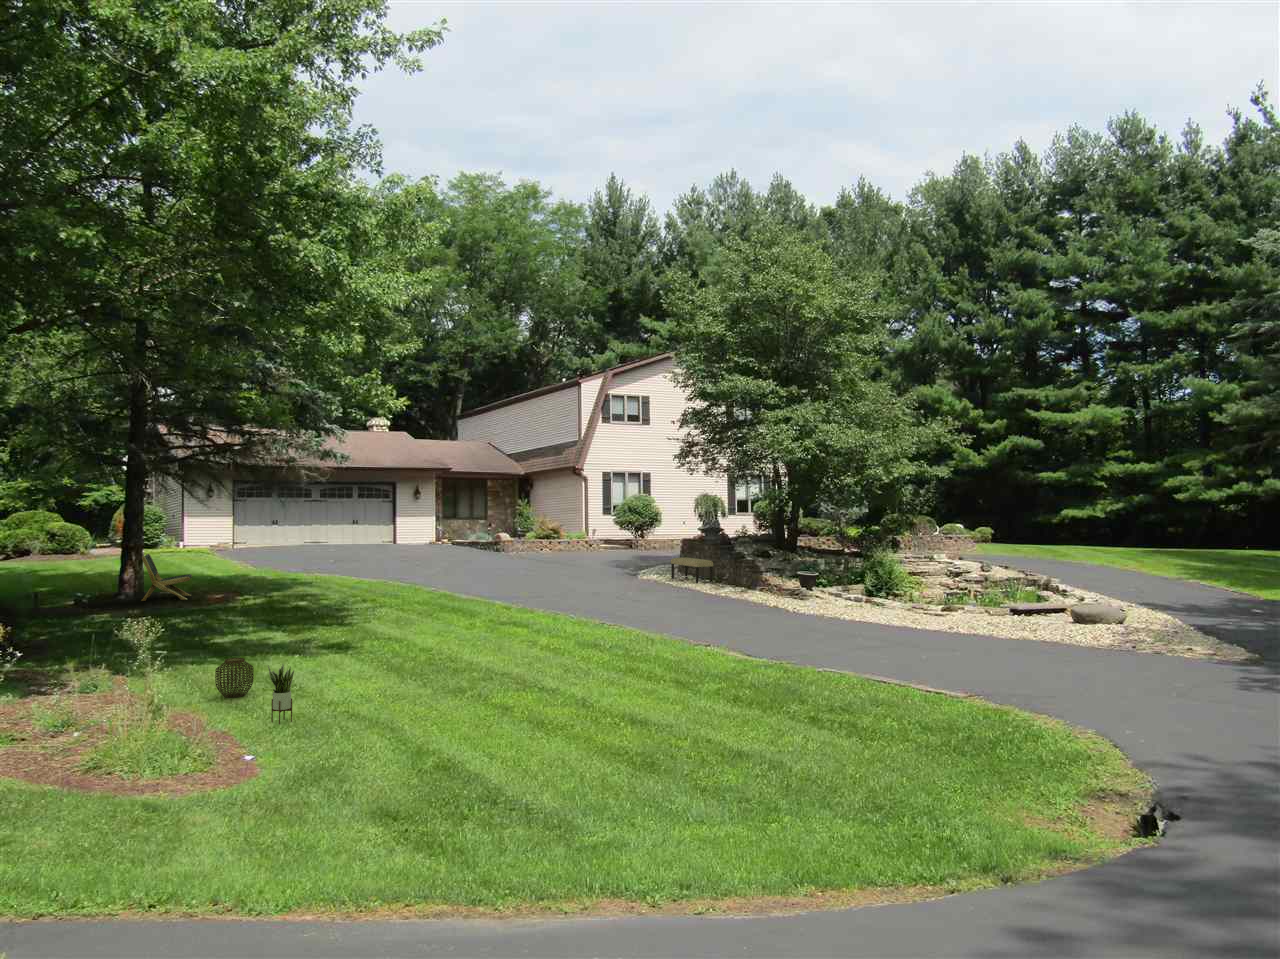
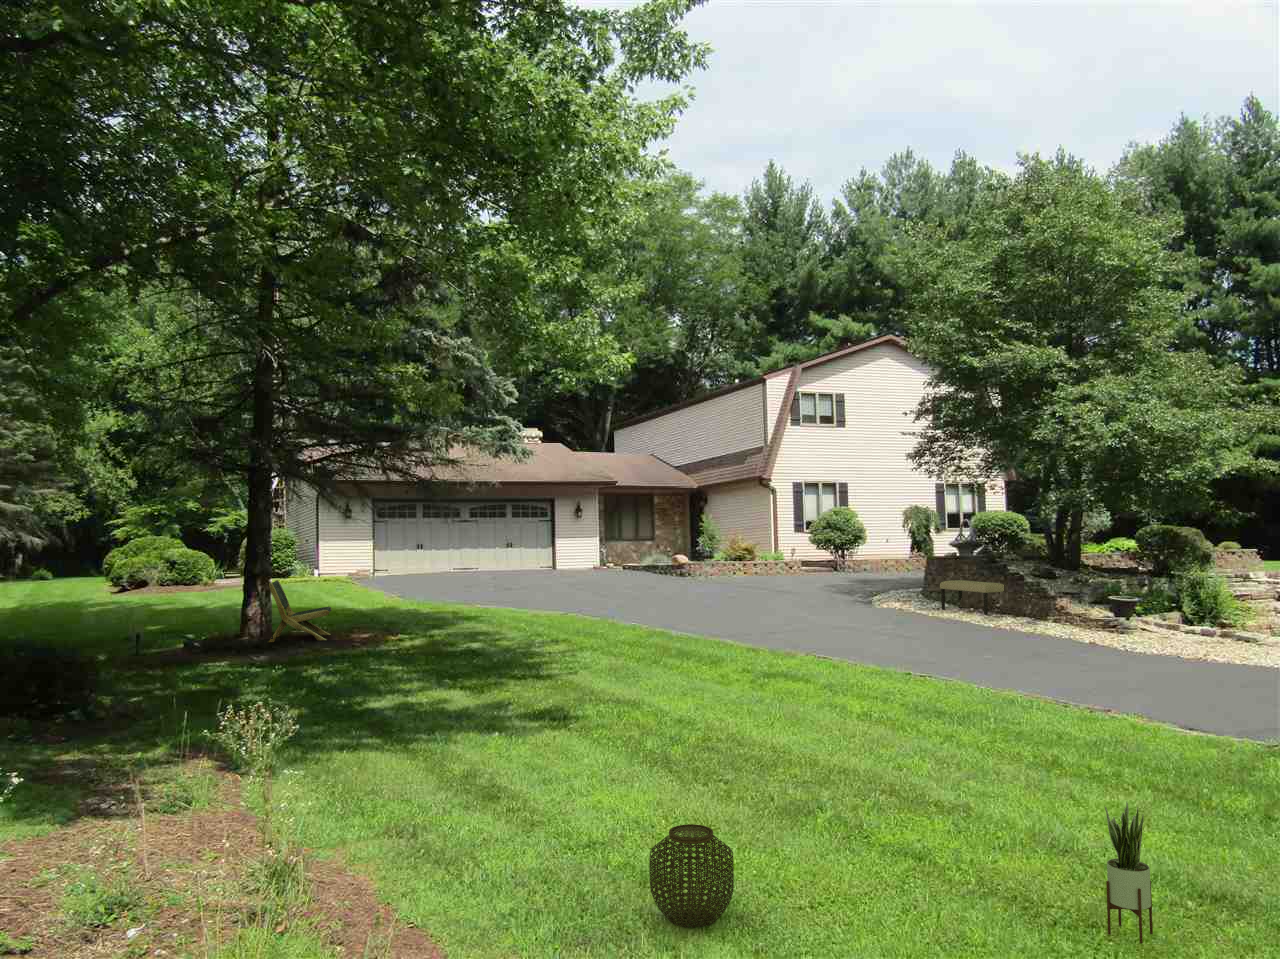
woven basket: present [215,658,254,698] -> present [649,824,734,928]
potted plant: present [268,664,294,724] -> present [1105,802,1153,943]

